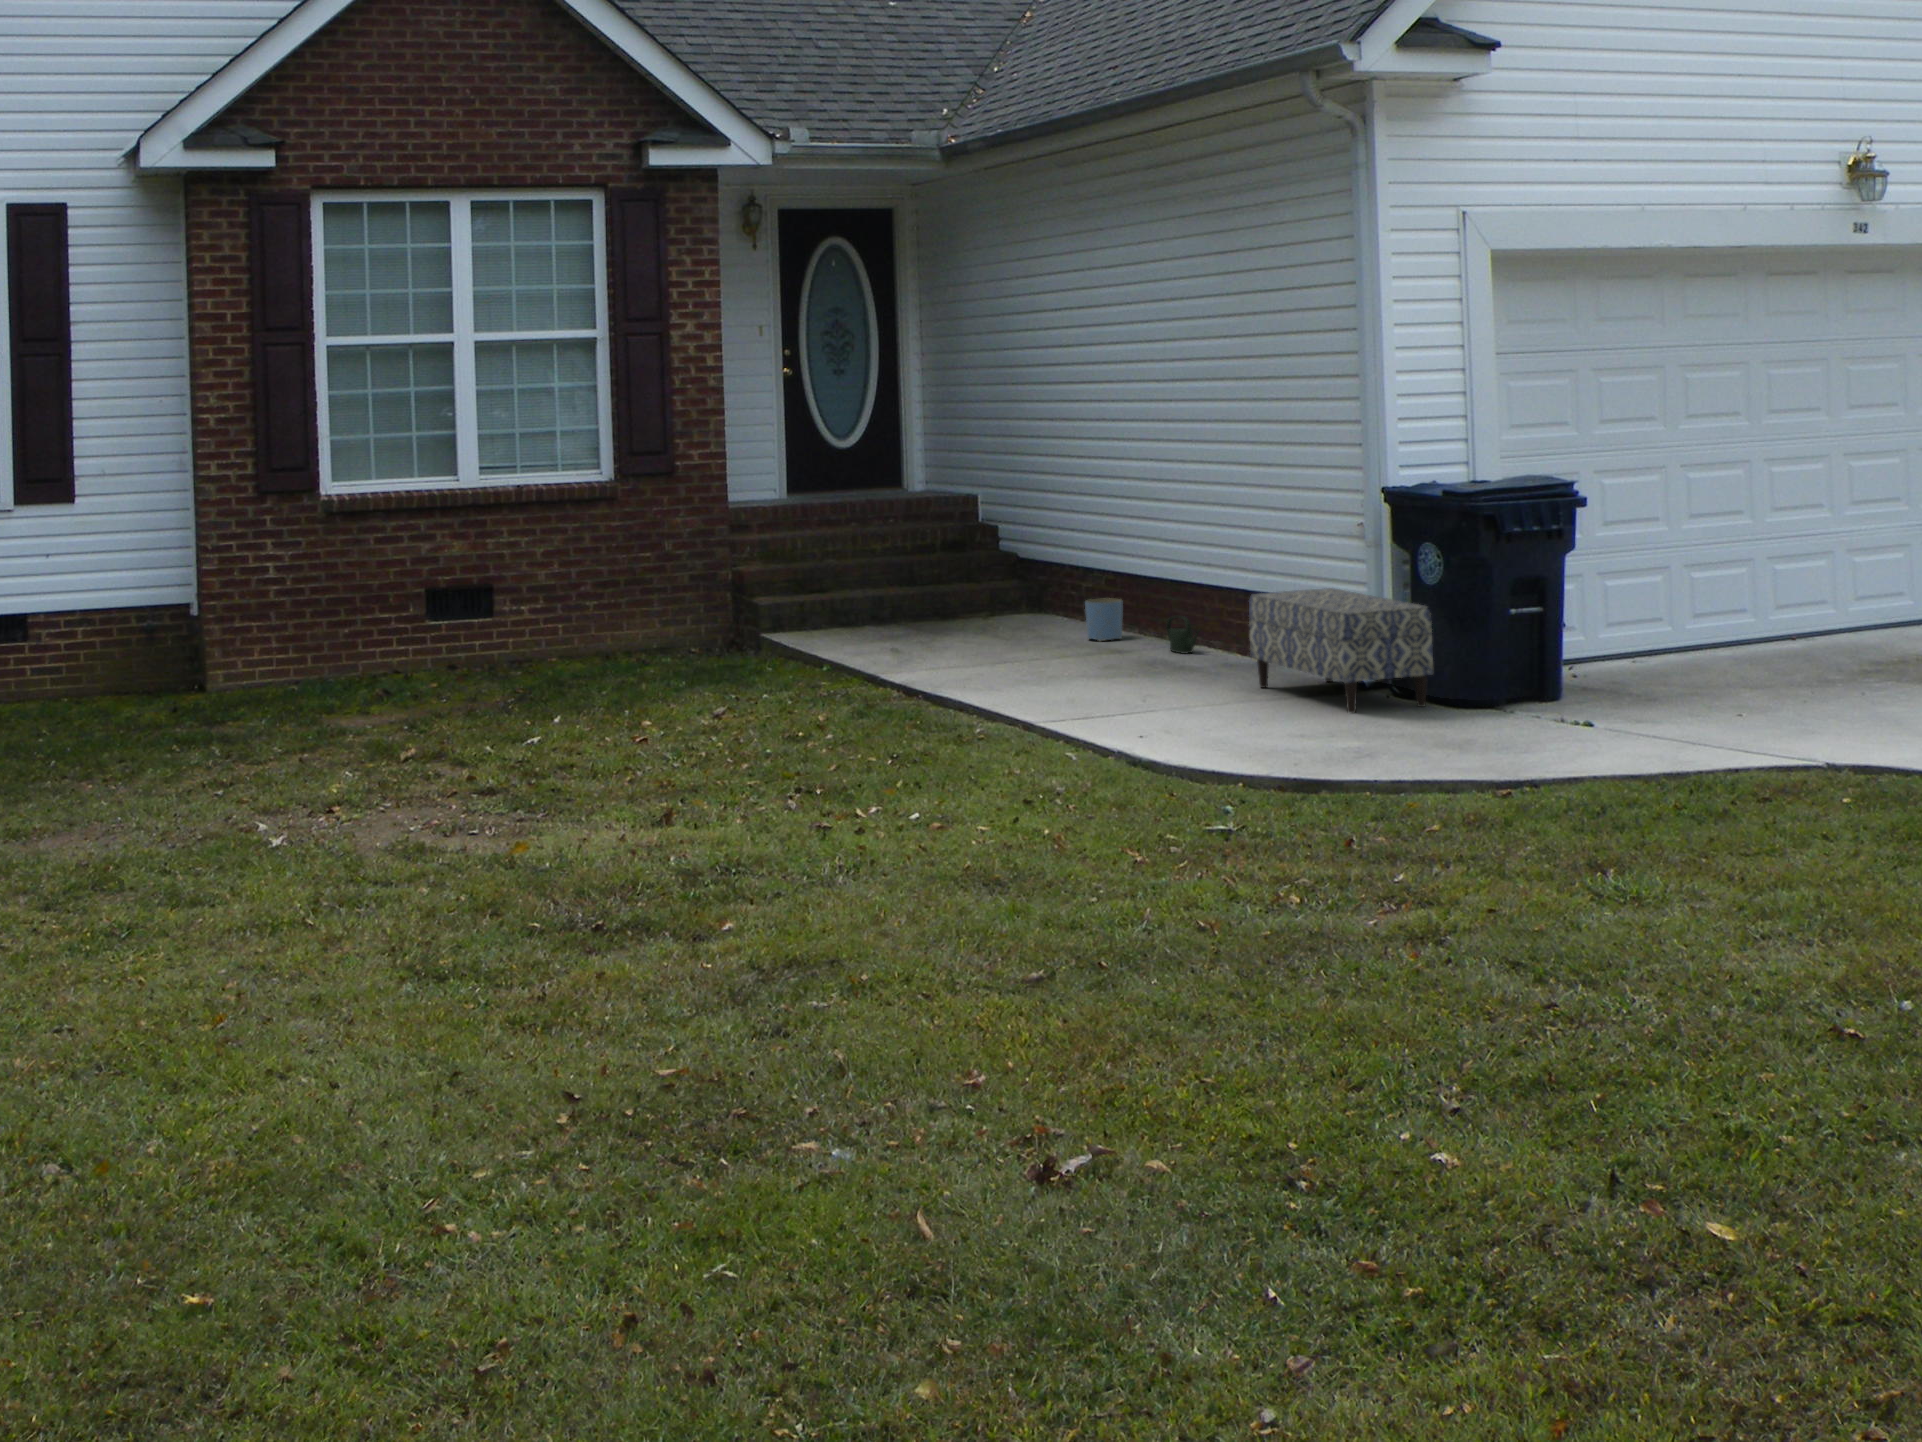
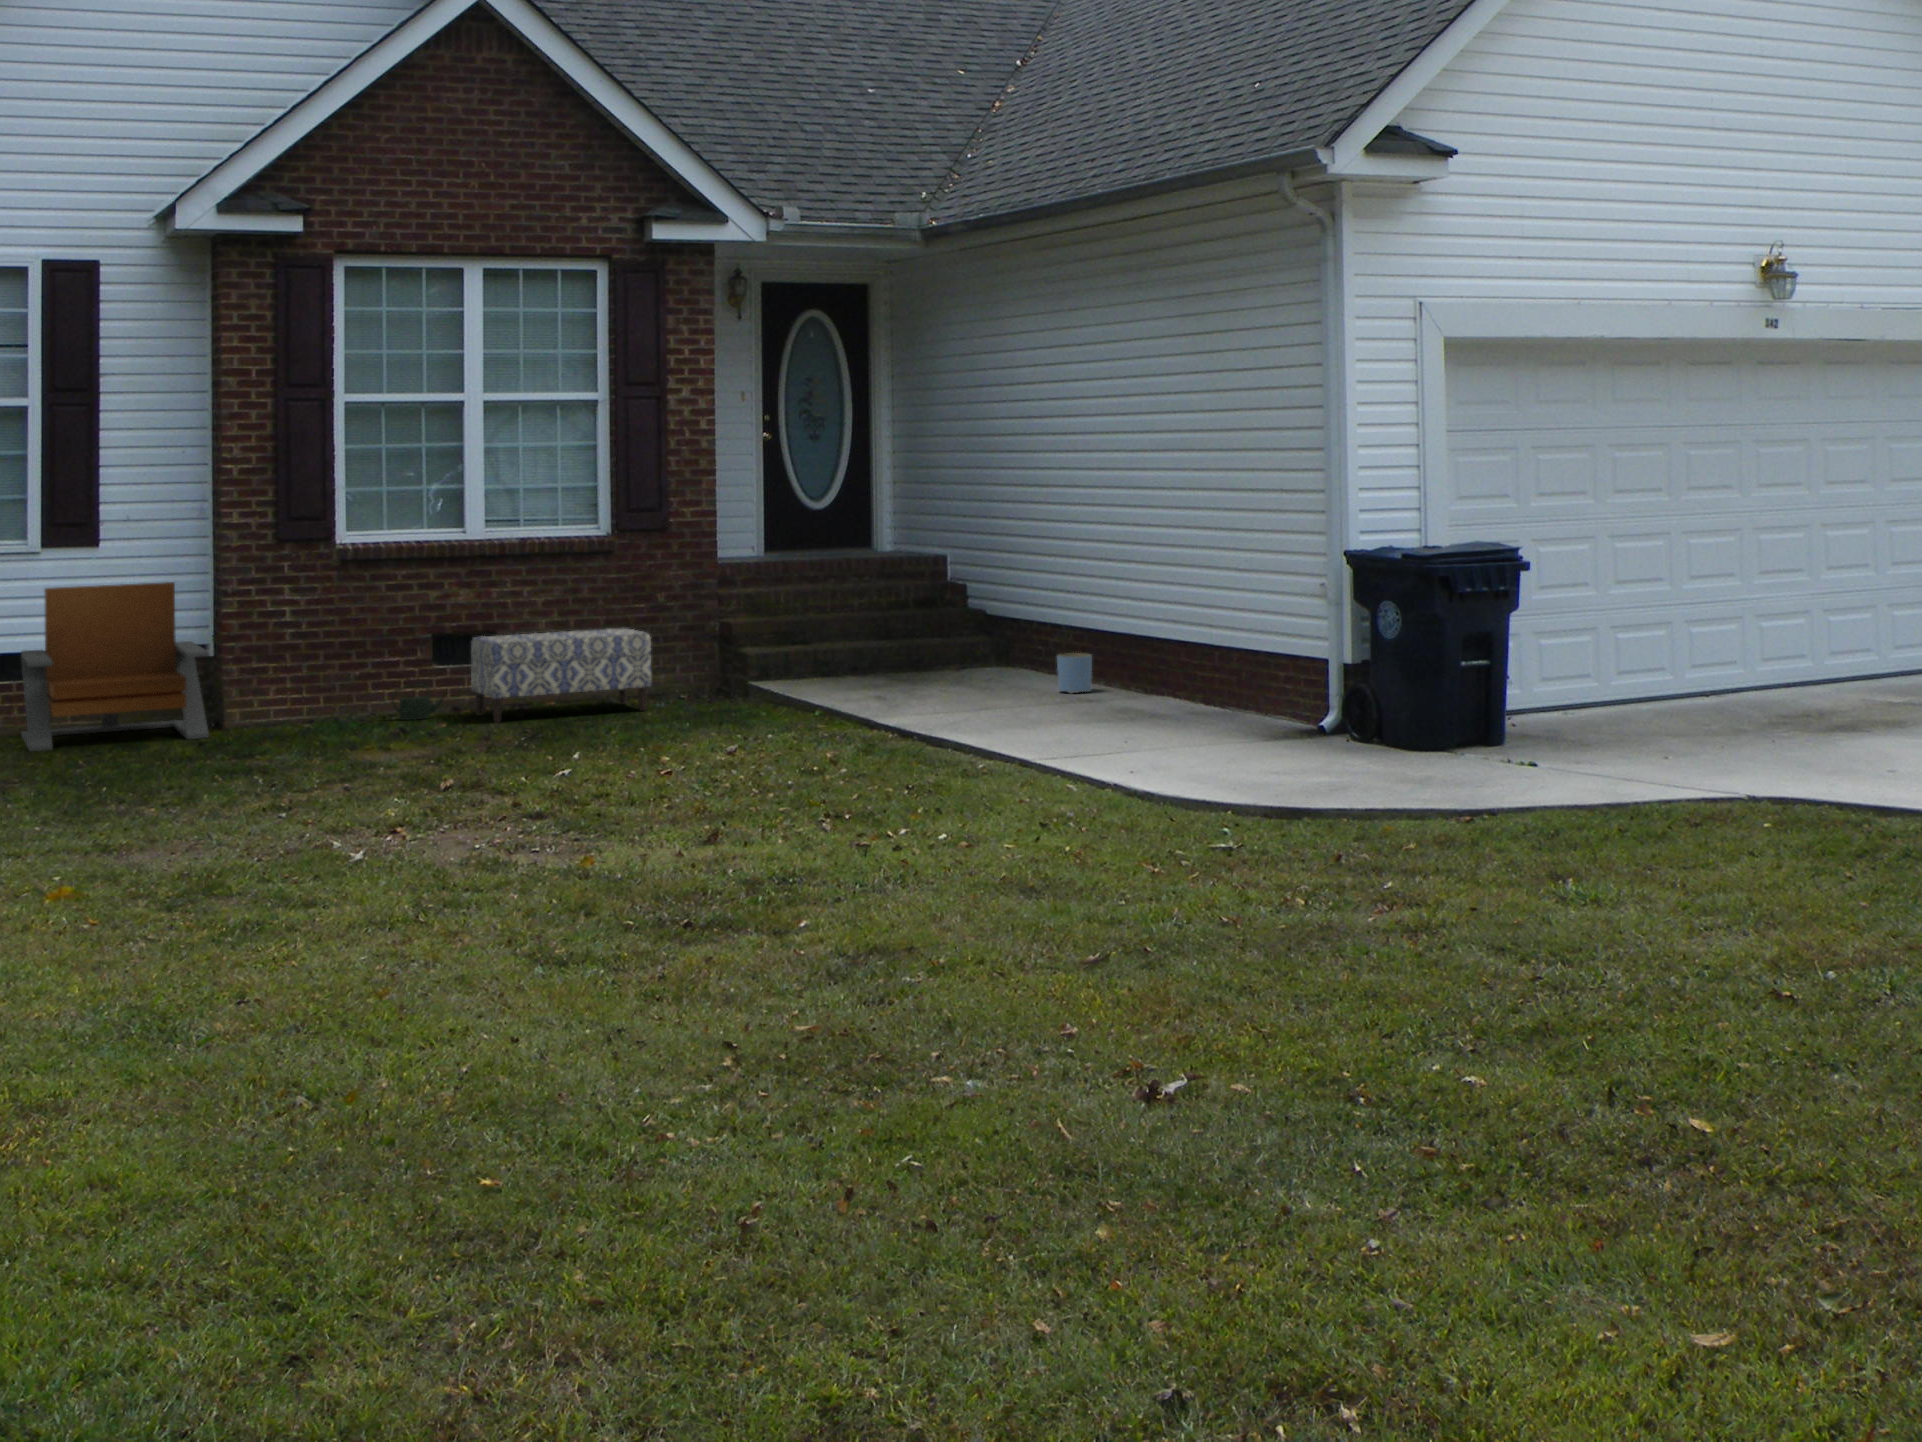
lounge chair: none [8,535,195,712] -> present [21,582,209,751]
bench: present [1249,588,1433,713] -> present [471,629,651,723]
watering can: present [1166,616,1200,654] -> present [392,684,448,720]

